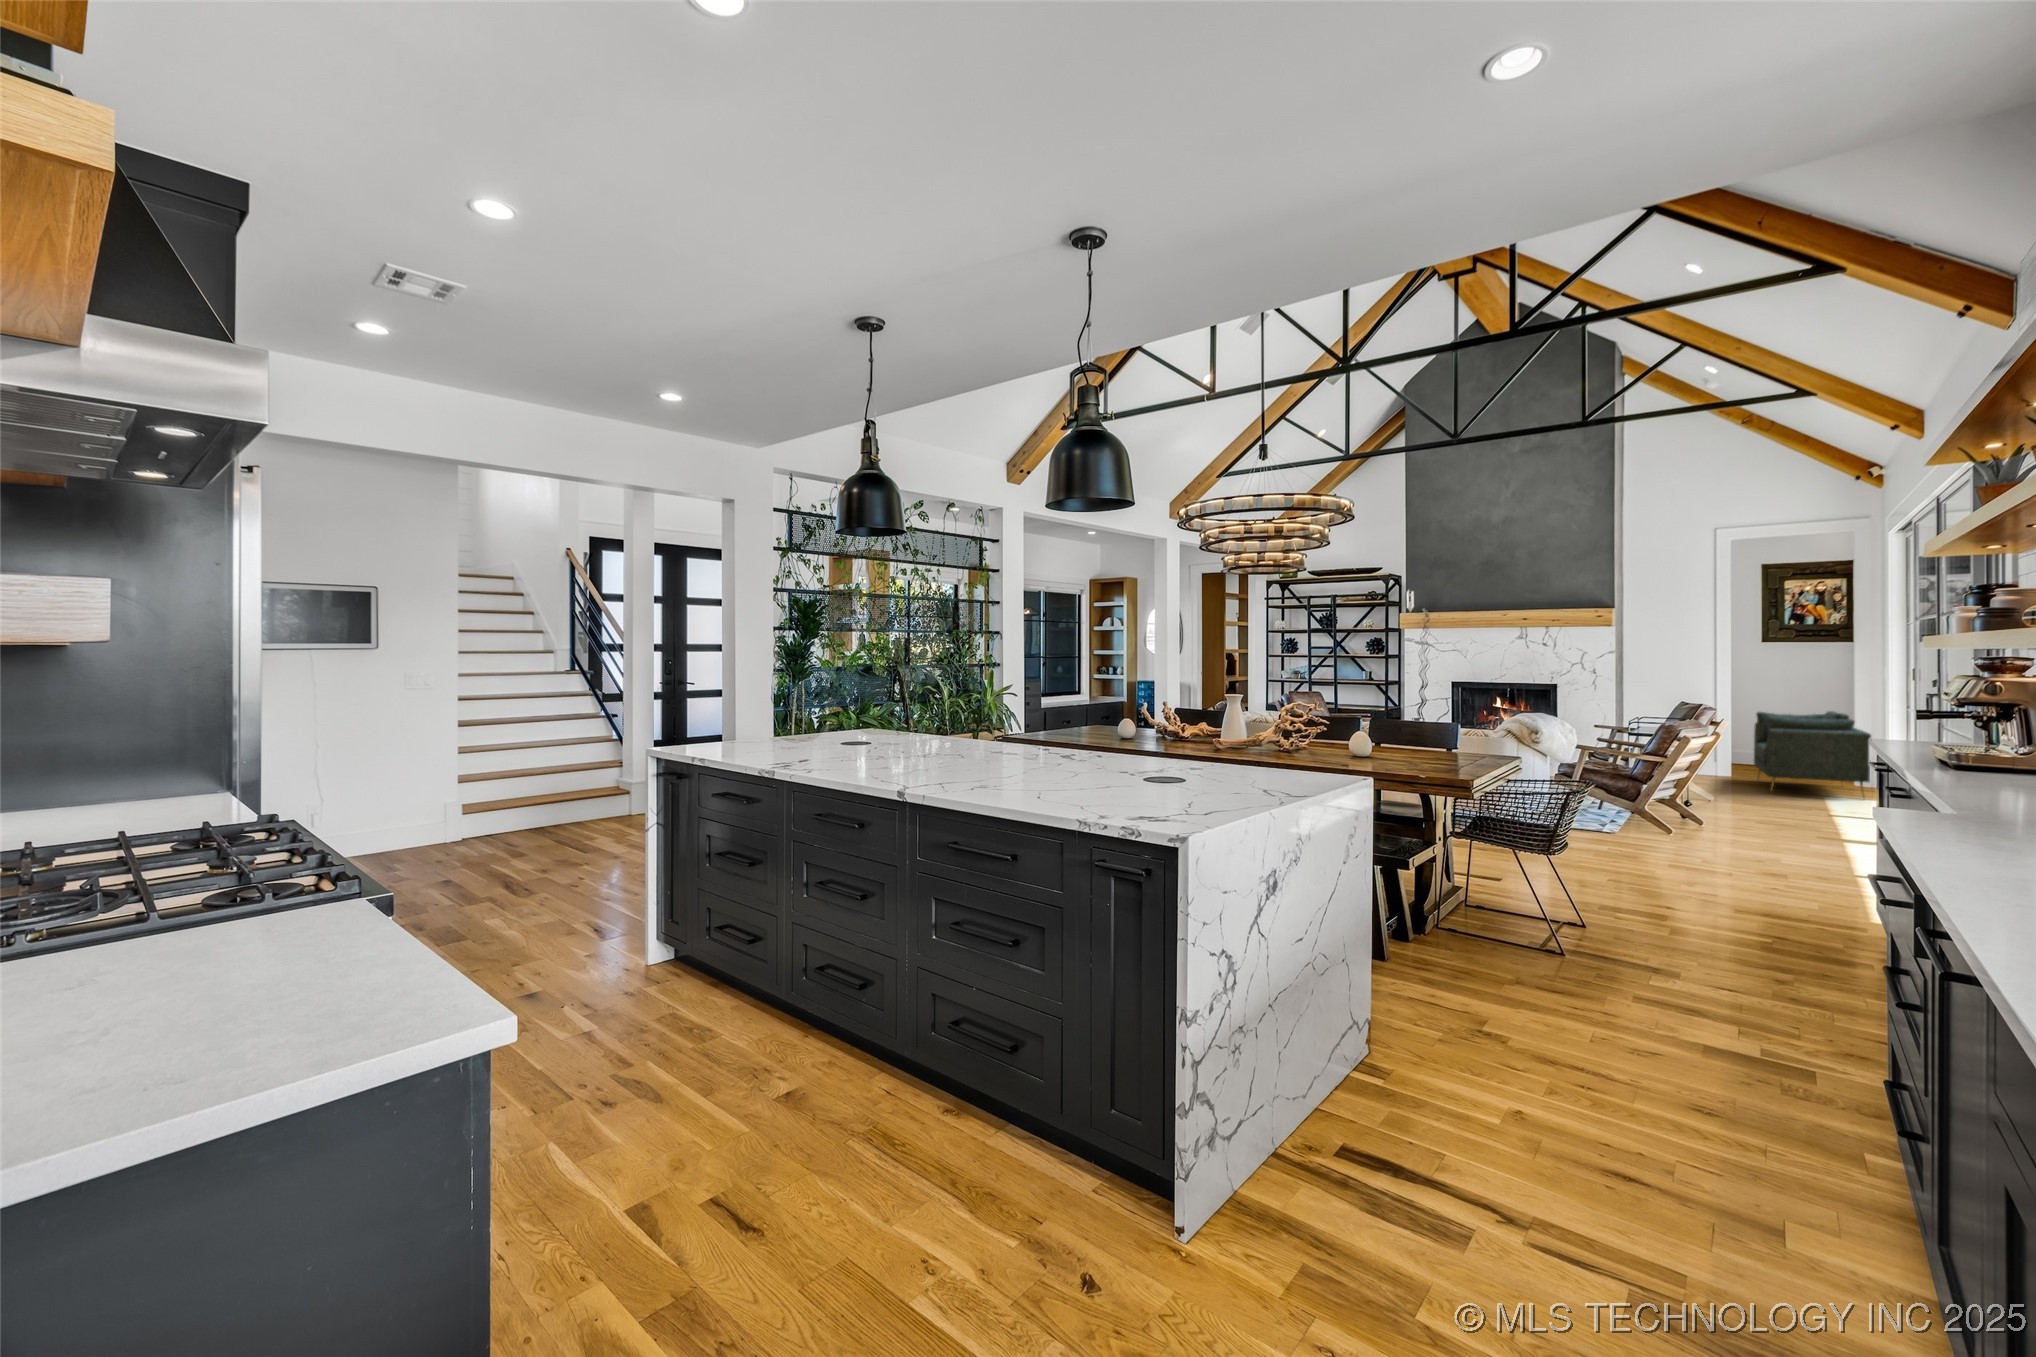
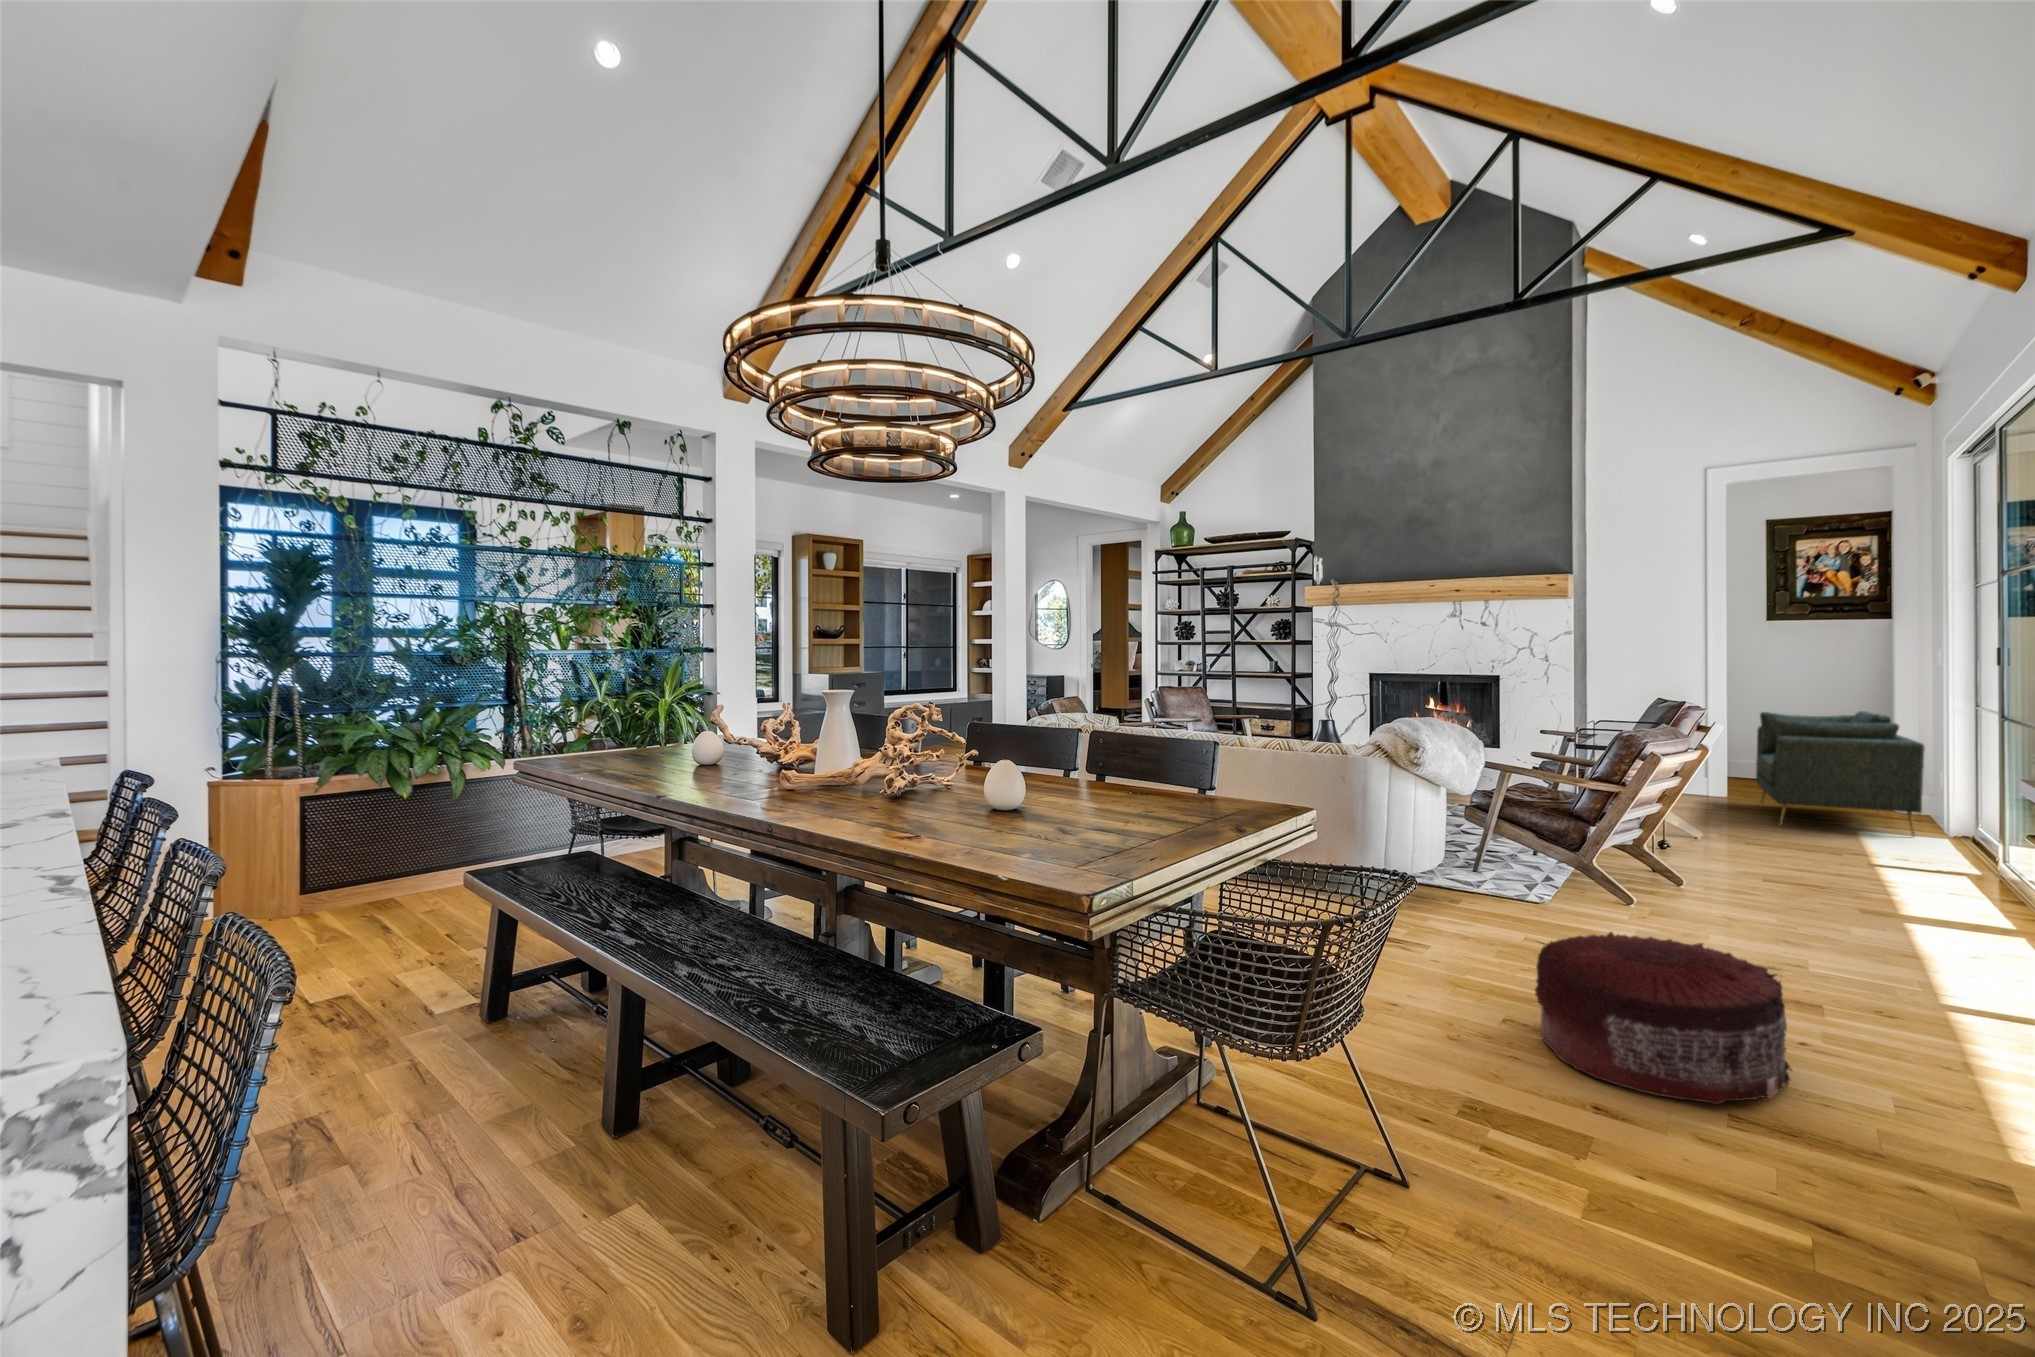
pouf: none [1628,832,1769,908] -> present [1535,932,1791,1105]

